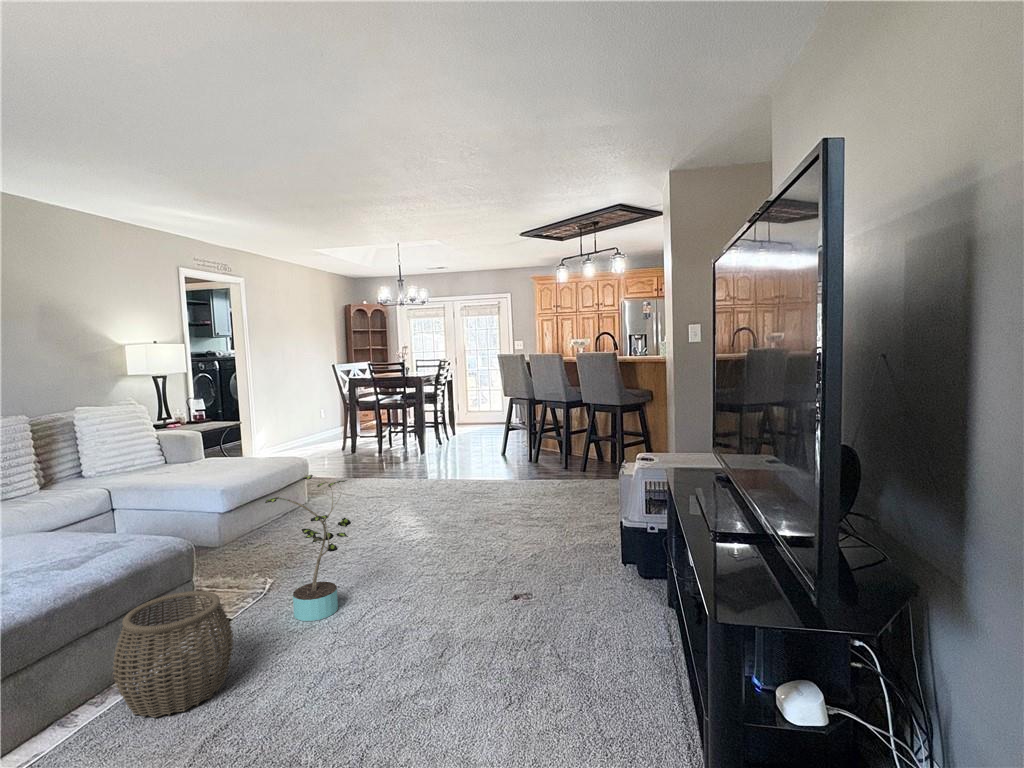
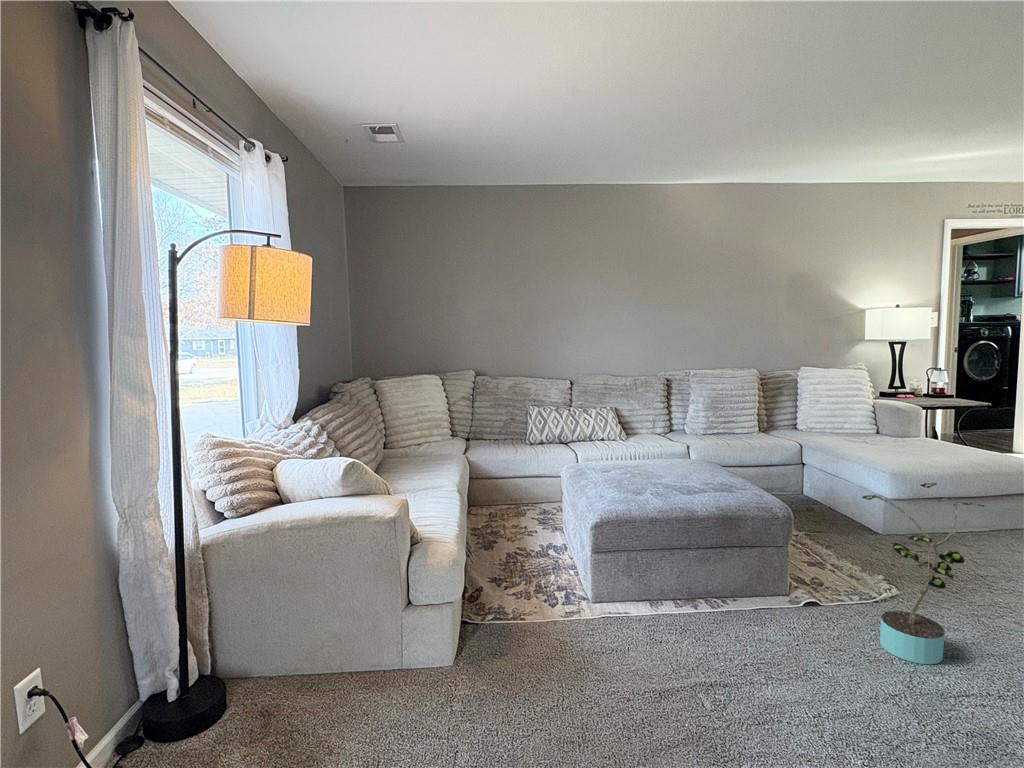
woven basket: present [113,591,234,717] -> none [677,545,777,654]

